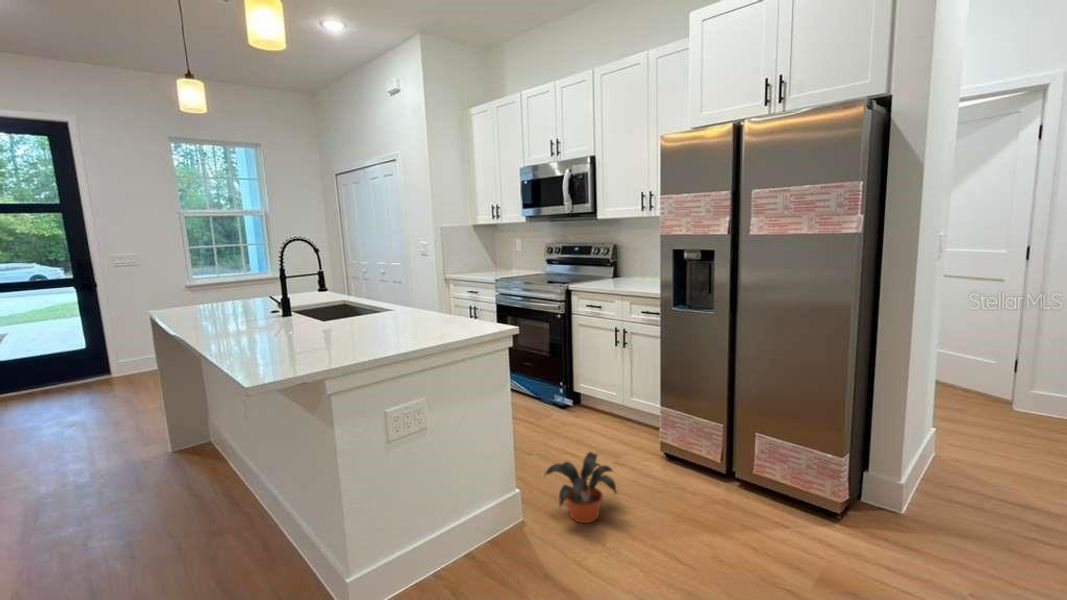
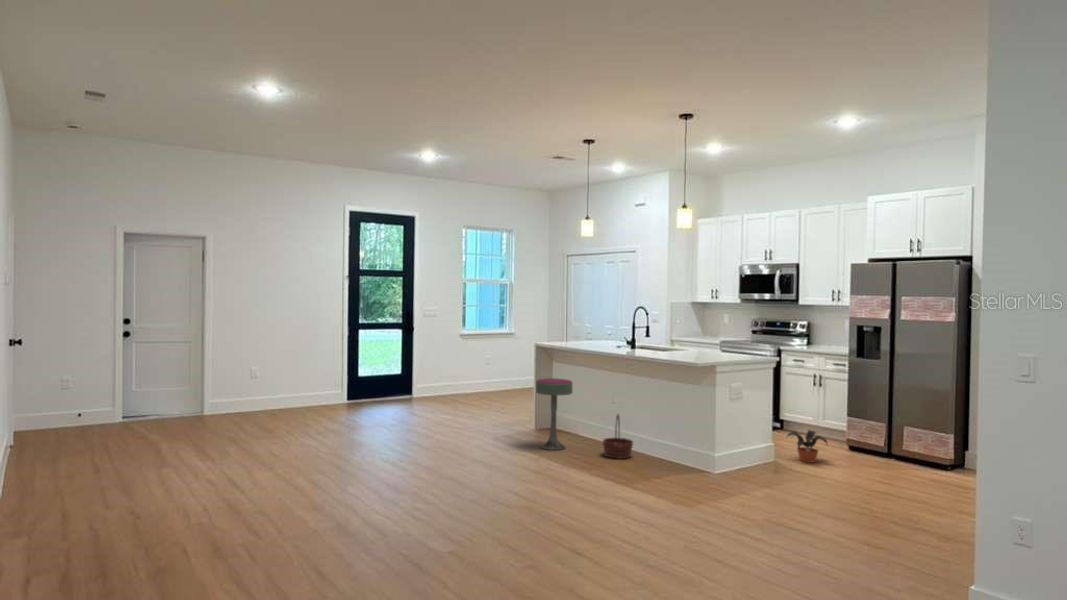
bar stool: none [32,393,138,545] -> present [536,378,573,450]
basket: none [160,471,237,570] -> present [603,415,633,459]

